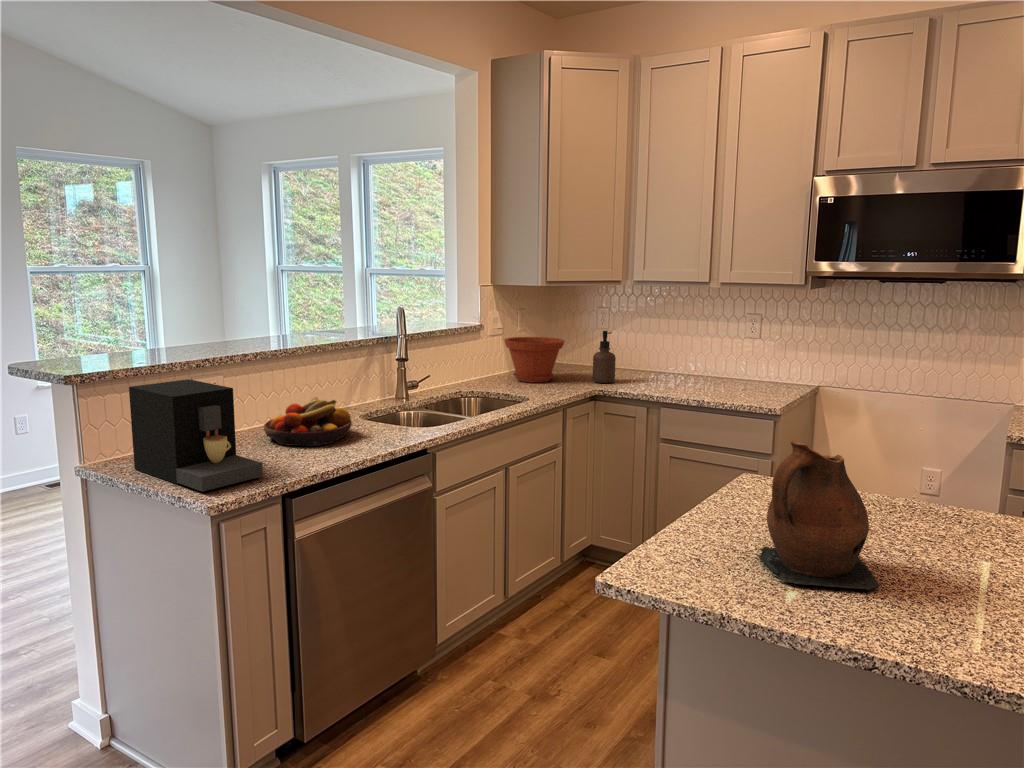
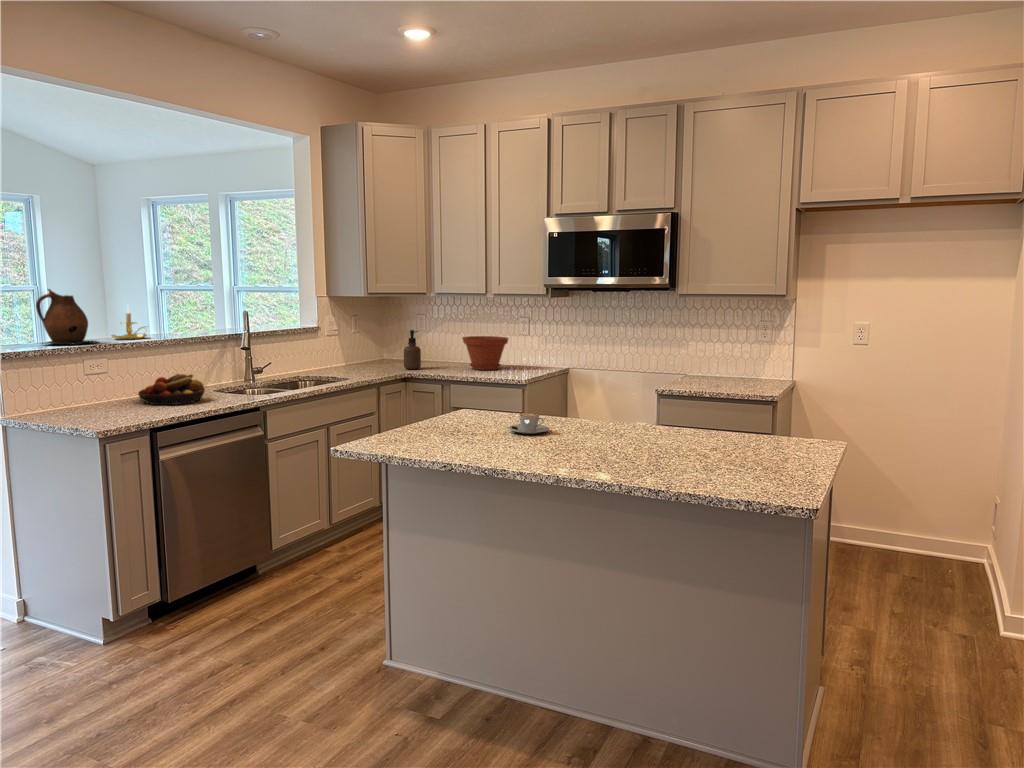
candle holder: none [229,299,277,348] -> present [112,305,147,340]
plant pot: present [504,337,564,383] -> present [462,336,508,370]
coffee maker: present [129,379,263,492] -> none [39,357,137,425]
ceramic pitcher: present [755,440,880,592] -> present [36,289,97,345]
coffee cup: none [893,514,977,558] -> present [509,413,549,434]

